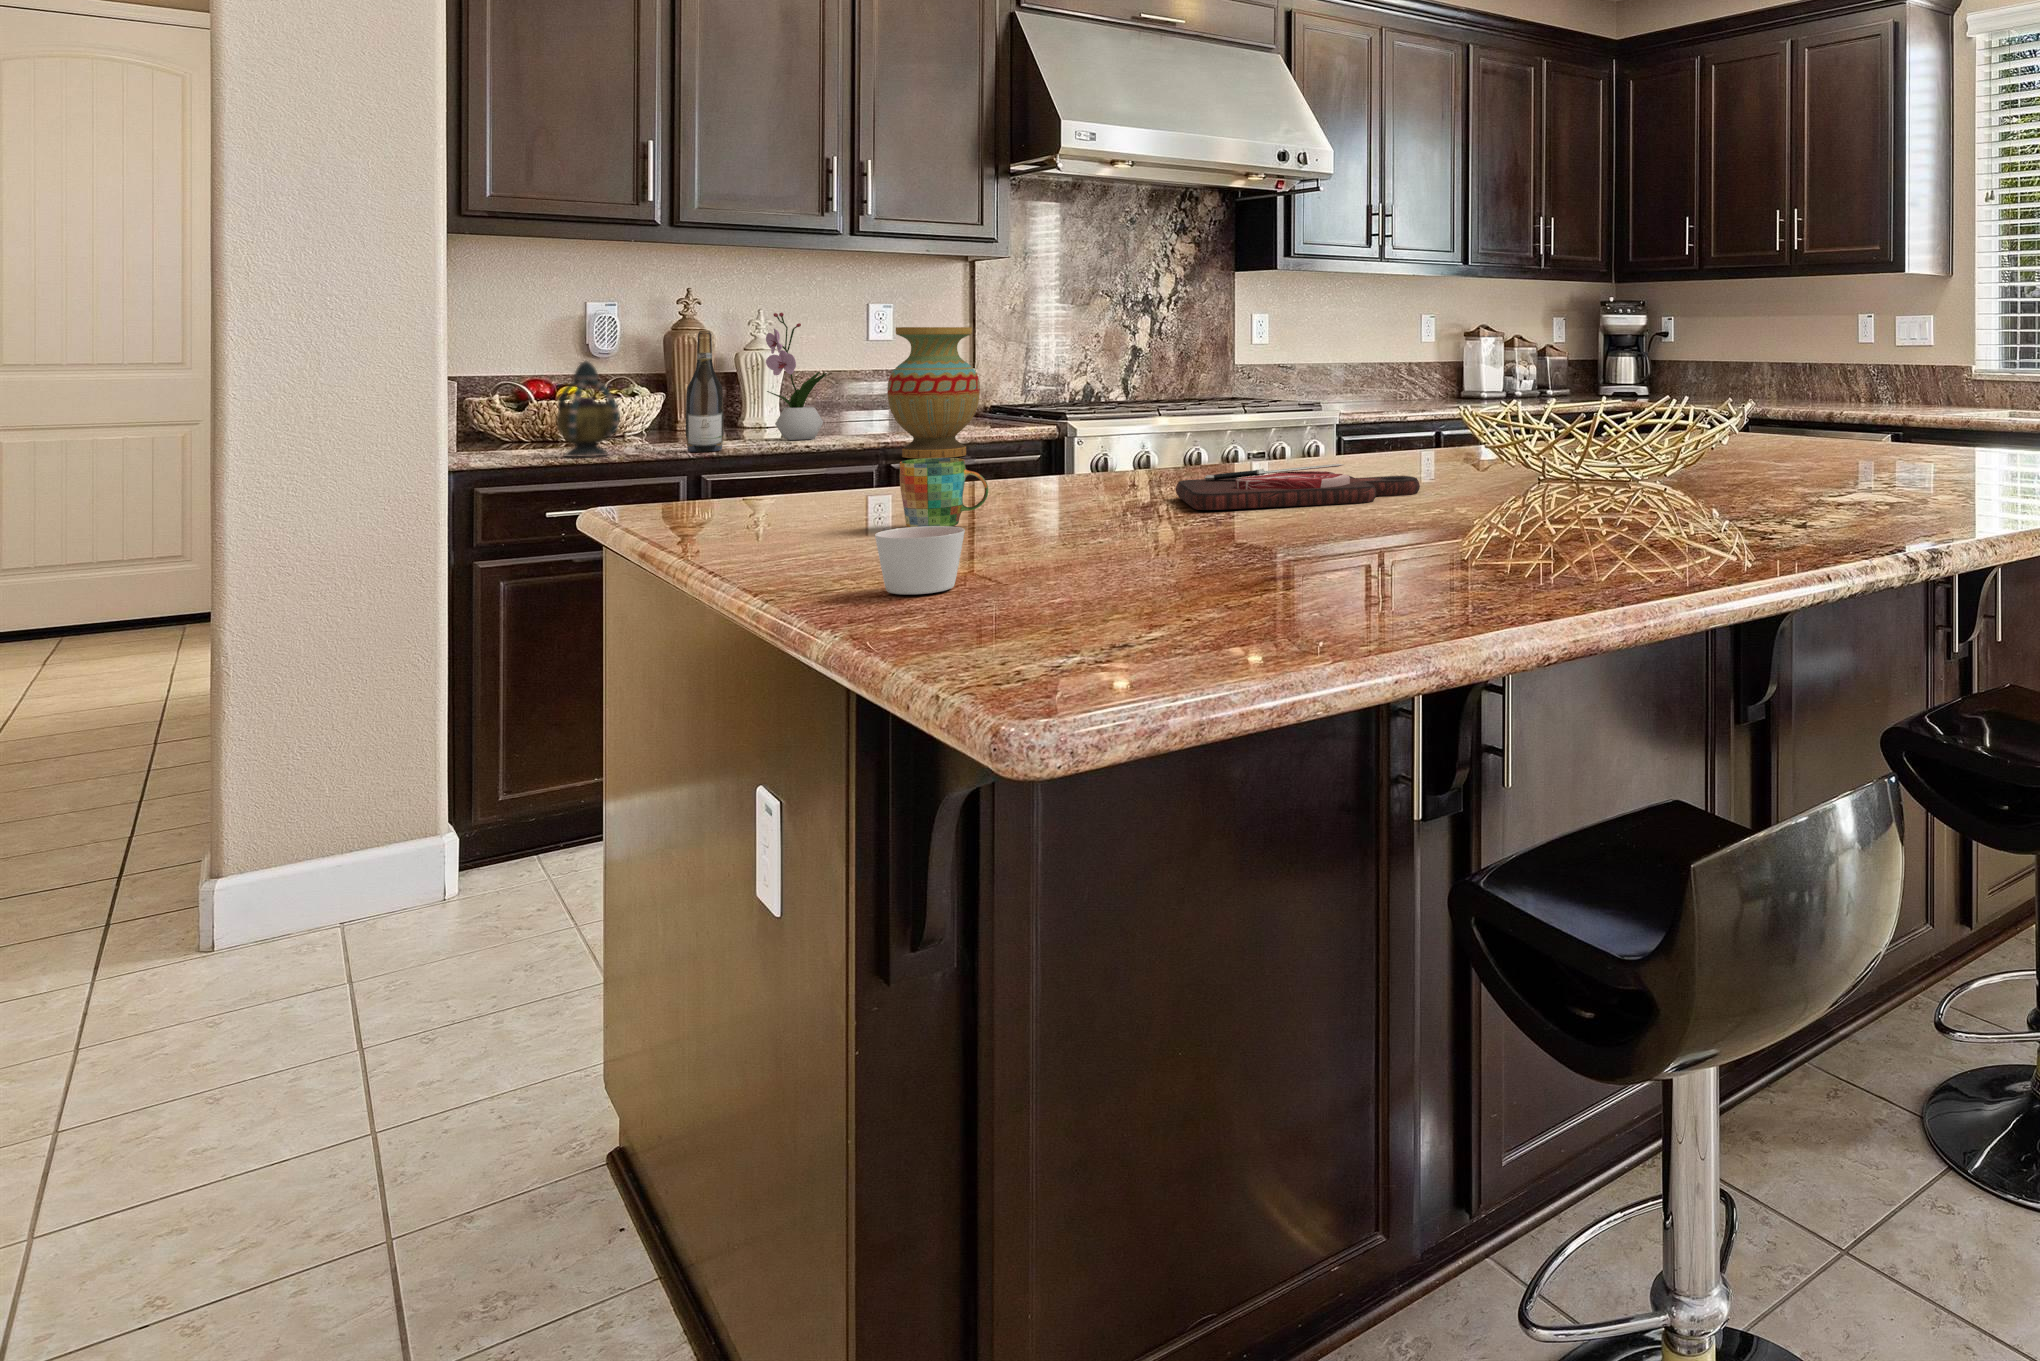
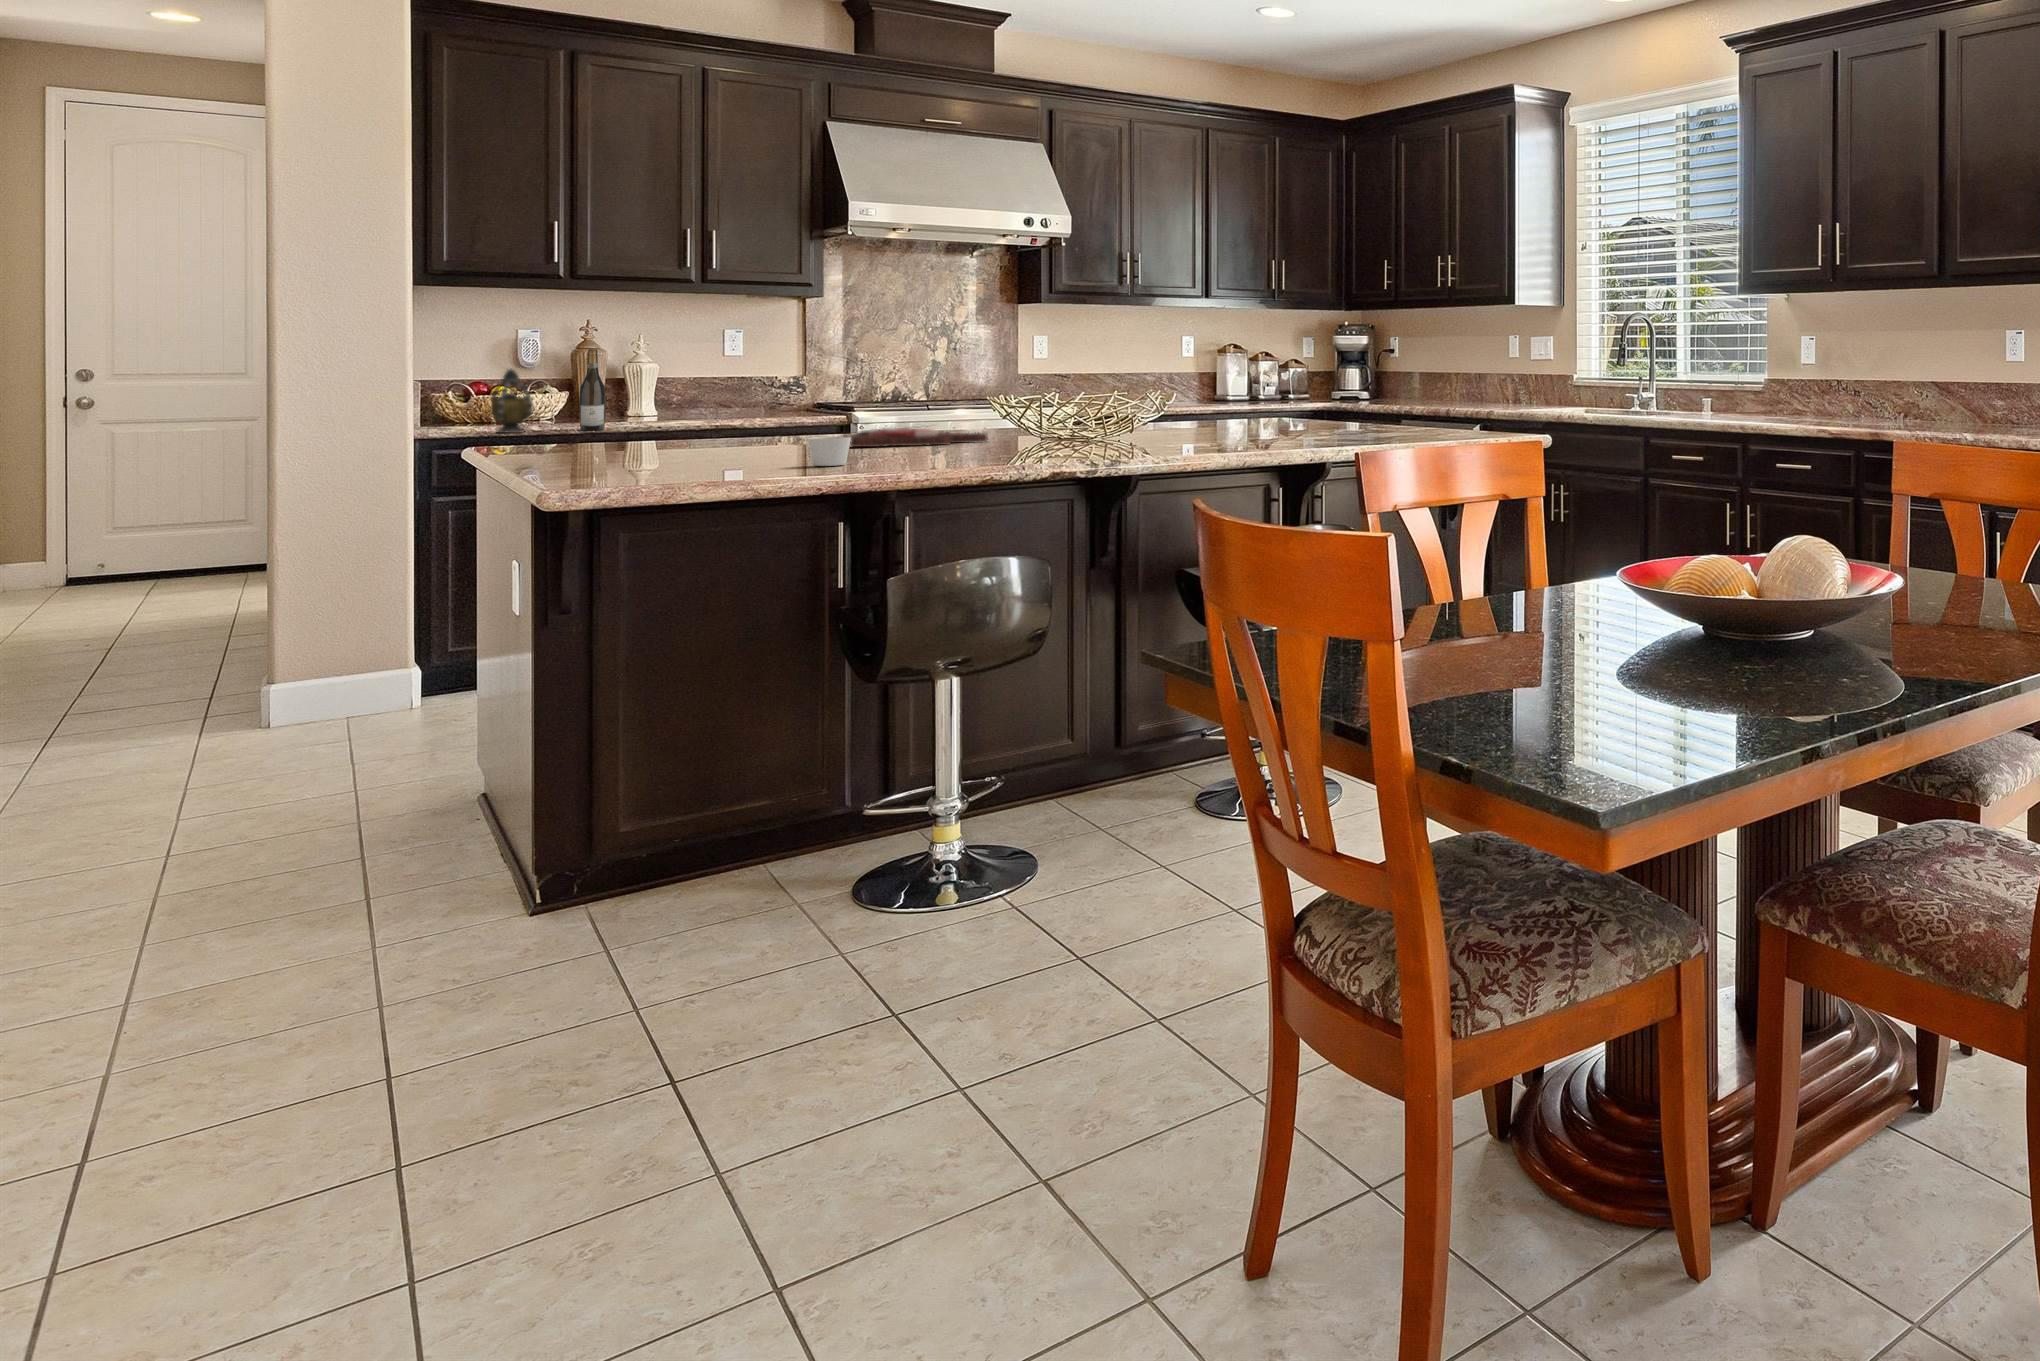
flower arrangement: present [766,313,827,440] -> none [641,336,685,425]
vase: present [887,327,980,458] -> none [707,346,772,432]
mug: present [900,458,988,527] -> none [659,417,711,454]
candle: present [875,526,965,595] -> present [808,437,851,466]

